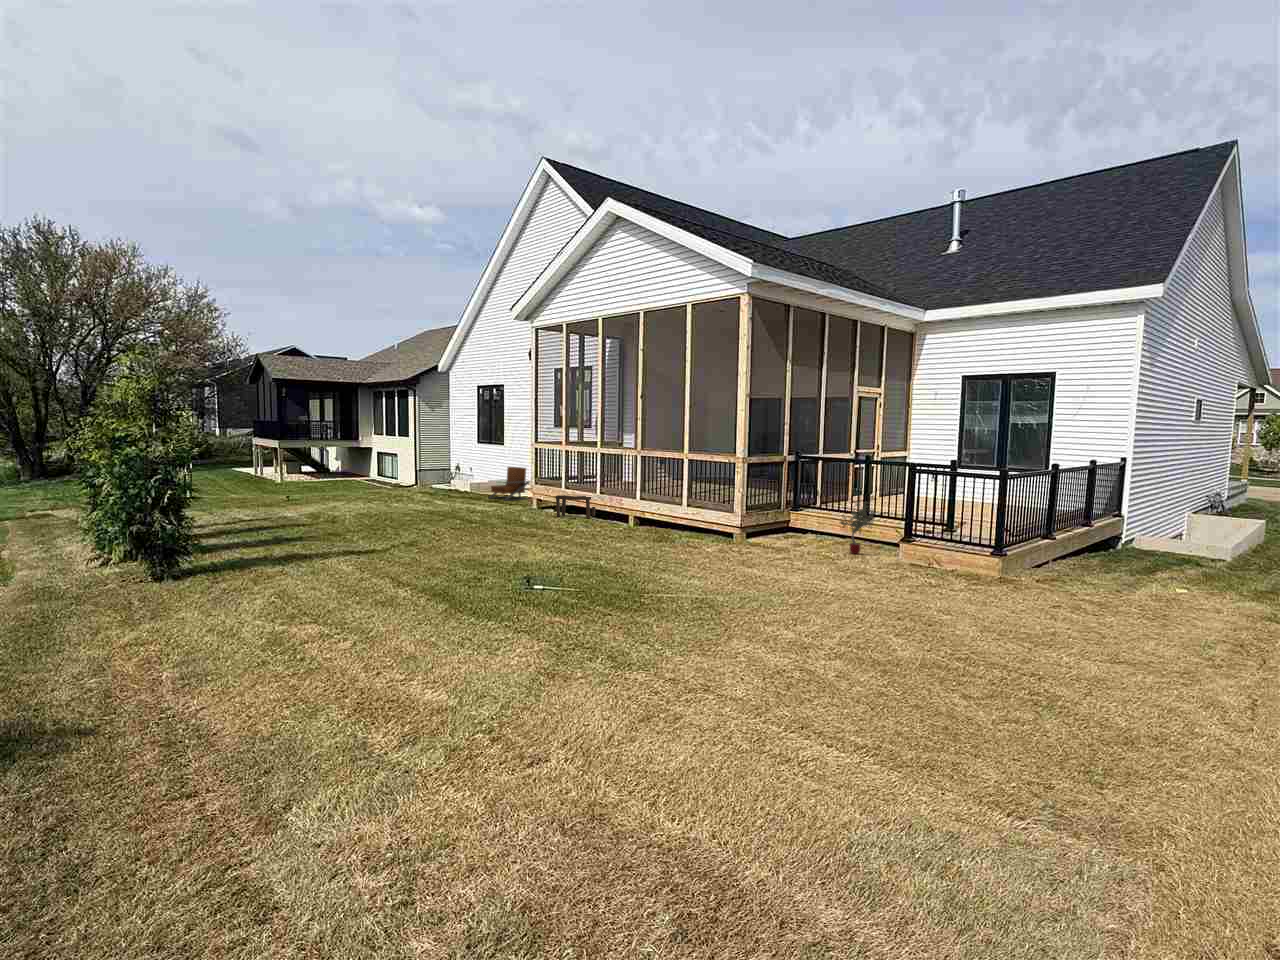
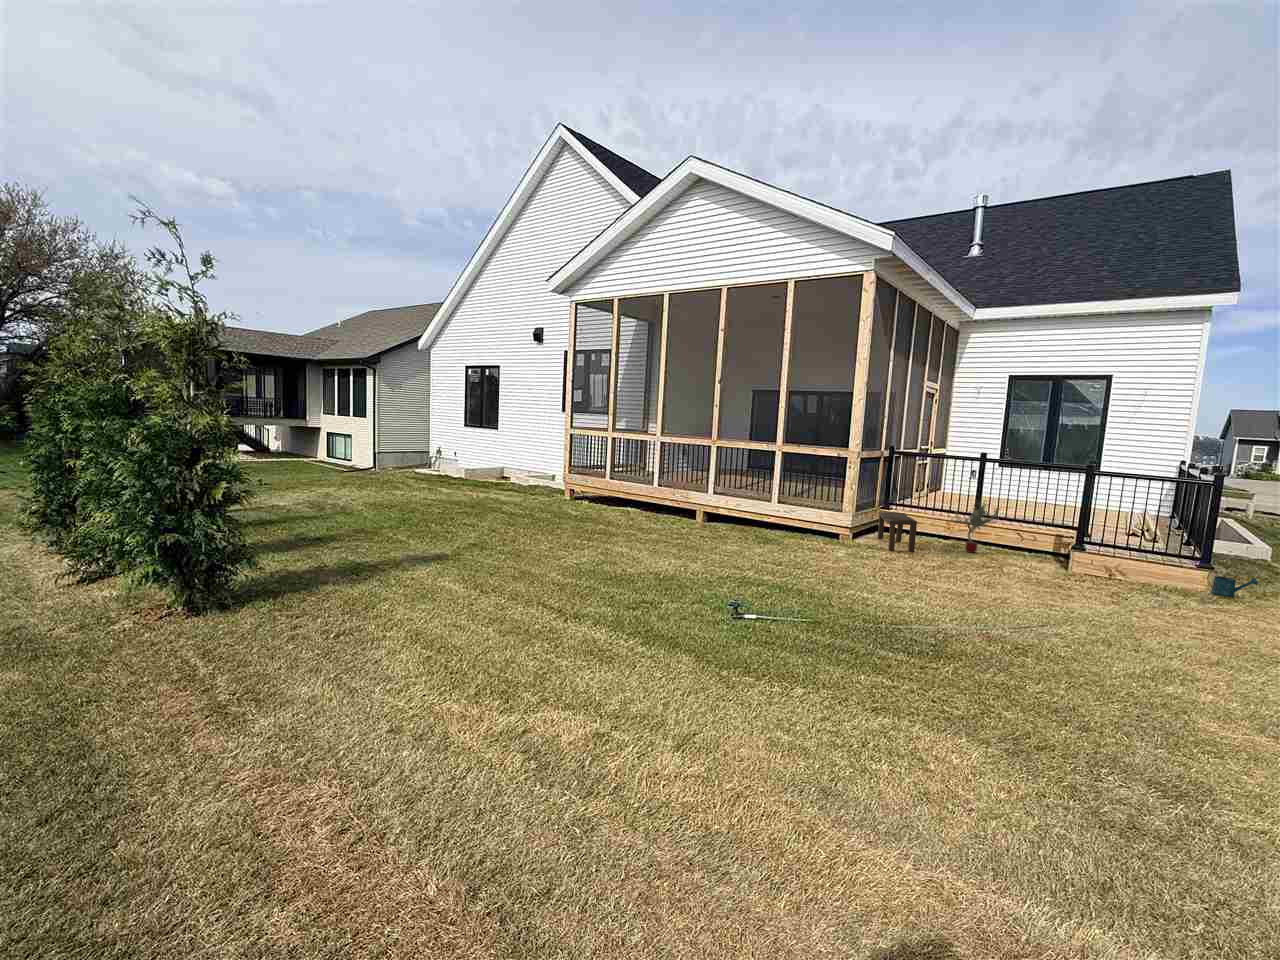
lounge chair: present [489,467,530,501] -> none [487,452,534,488]
bench: present [556,495,595,519] -> present [878,512,917,552]
watering can: none [1022,566,1057,590] -> present [1207,572,1258,597]

